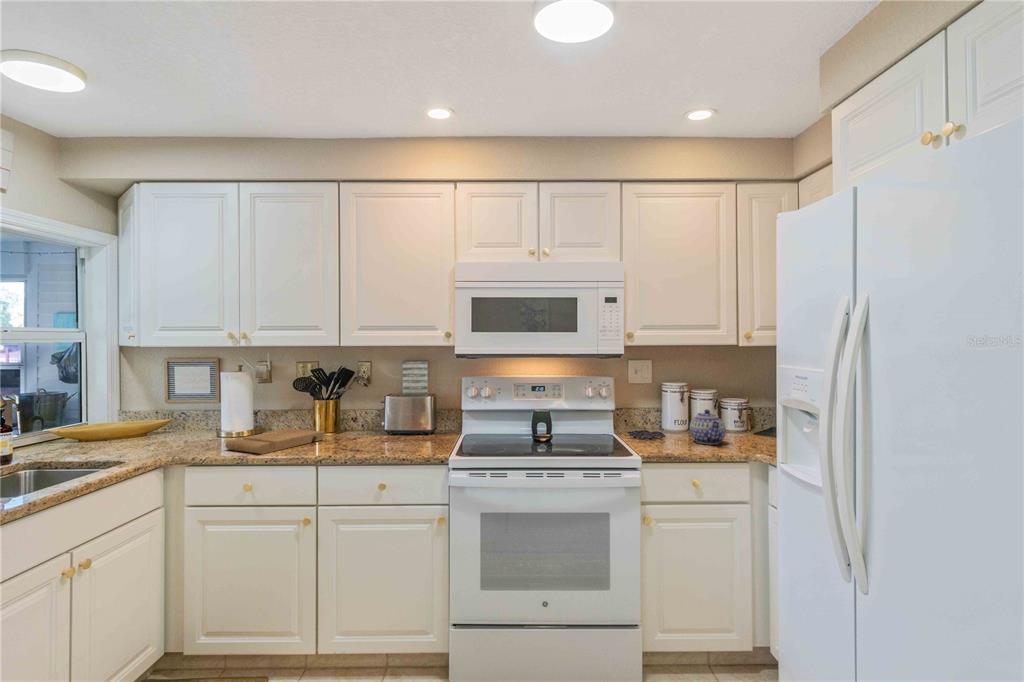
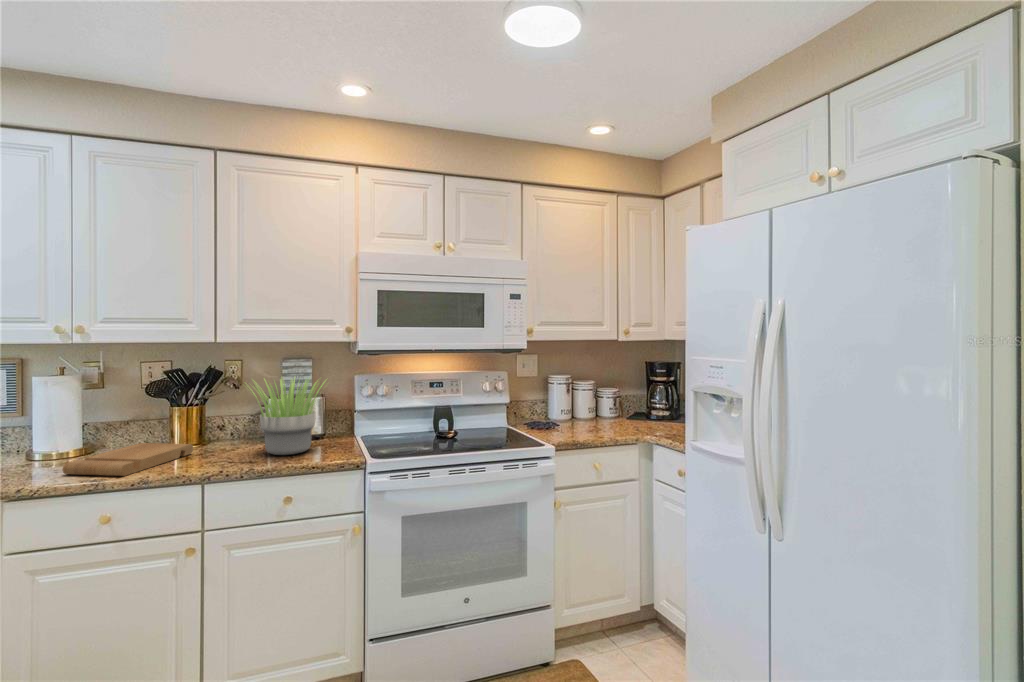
potted plant: none [353,376,432,447] -> present [251,378,324,455]
teapot: present [690,410,726,444] -> none [581,399,612,431]

